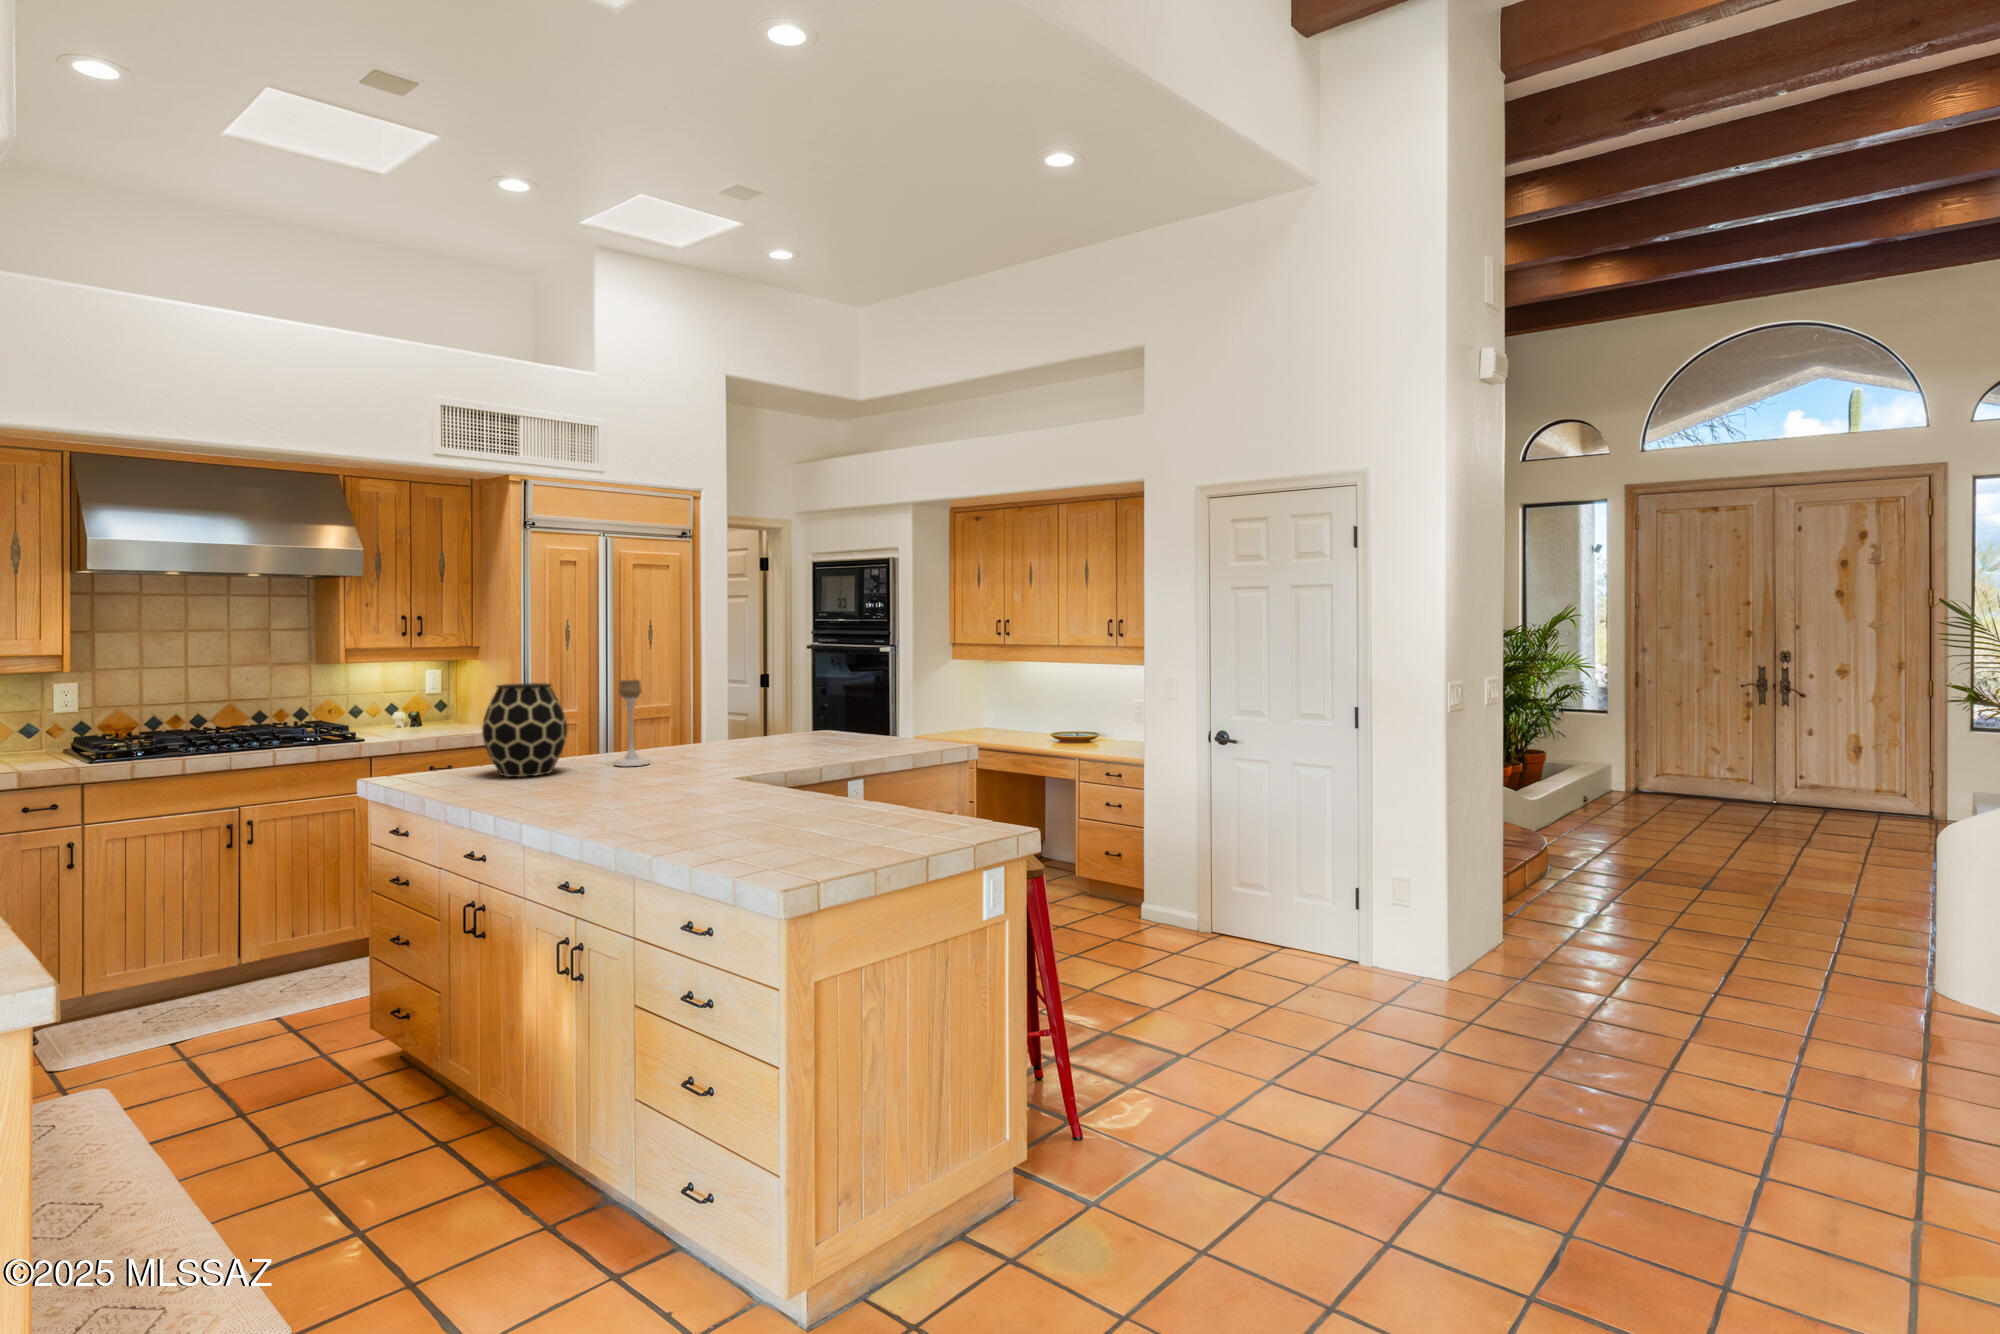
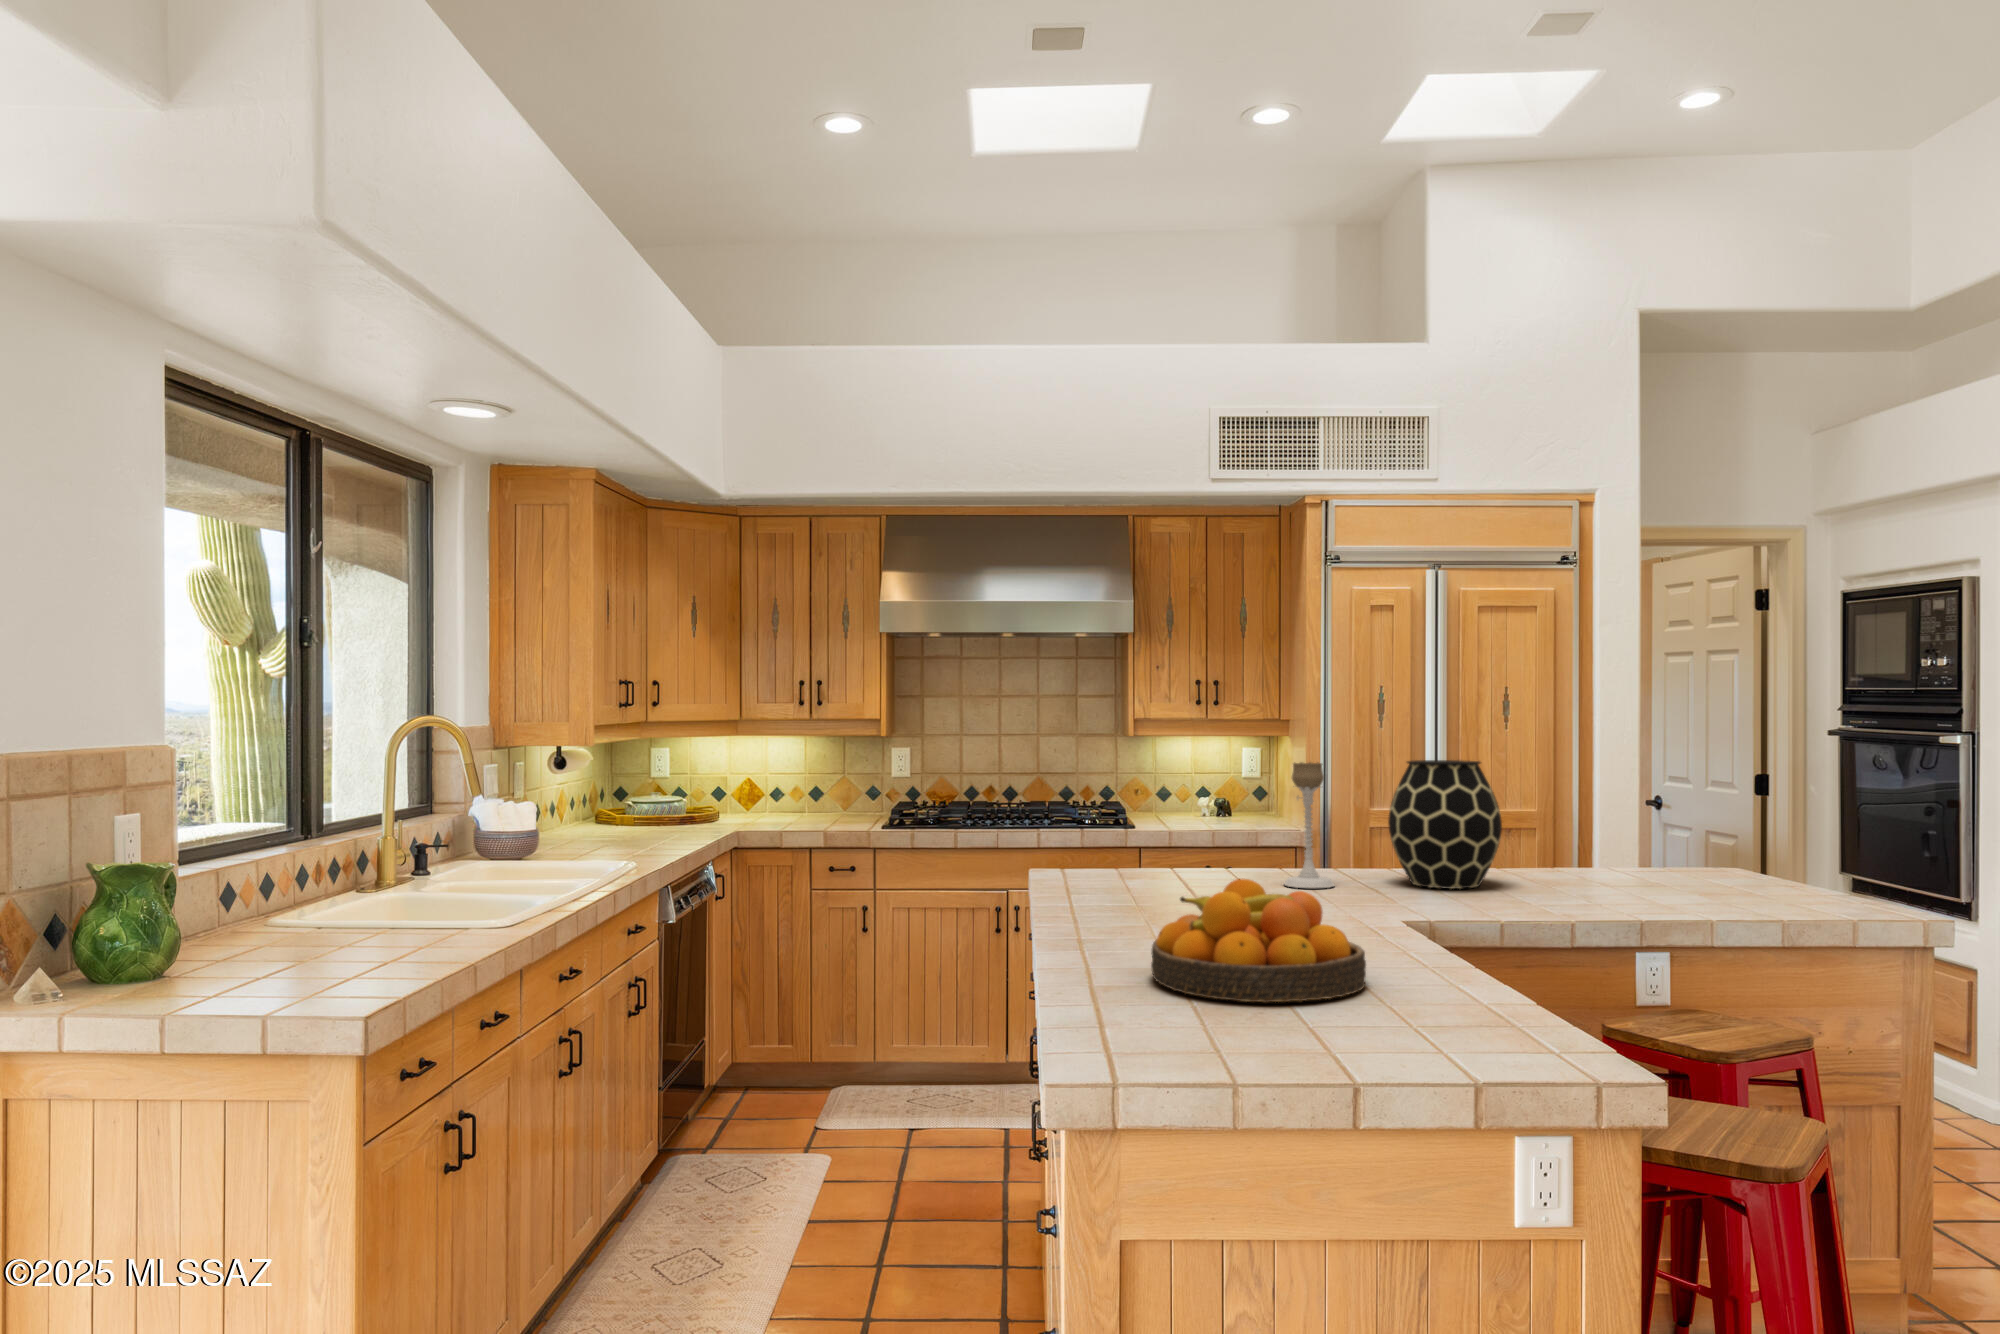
vase: present [482,683,567,777] -> present [1388,760,1502,889]
fruit bowl: none [674,754,806,826] -> present [1151,879,1366,1002]

